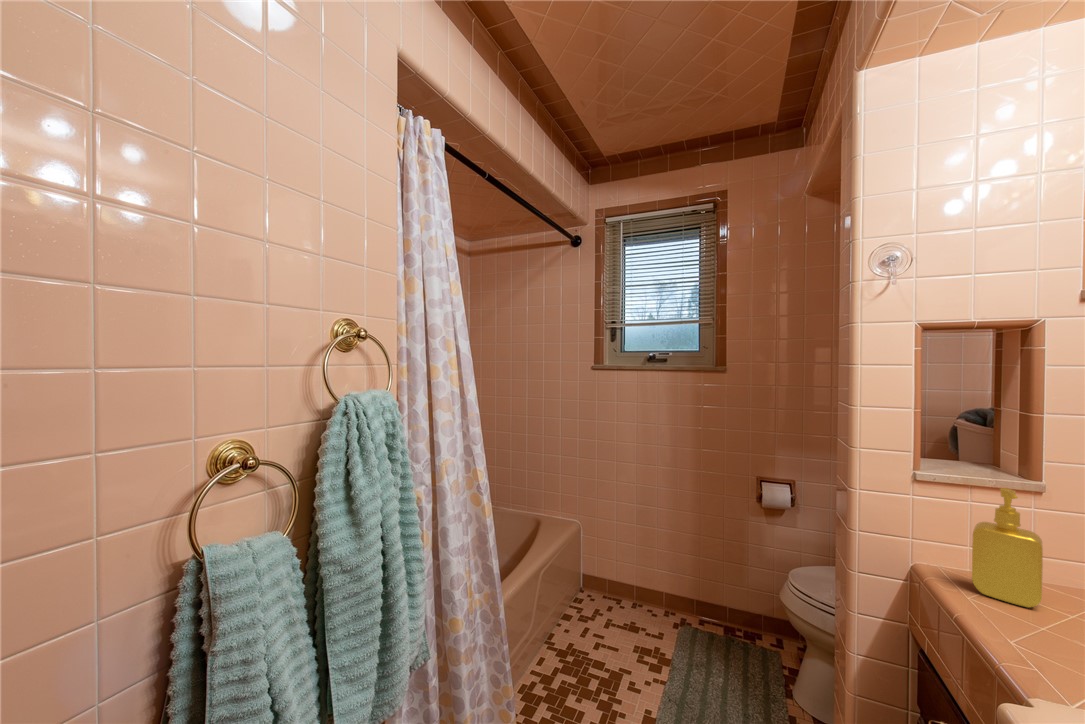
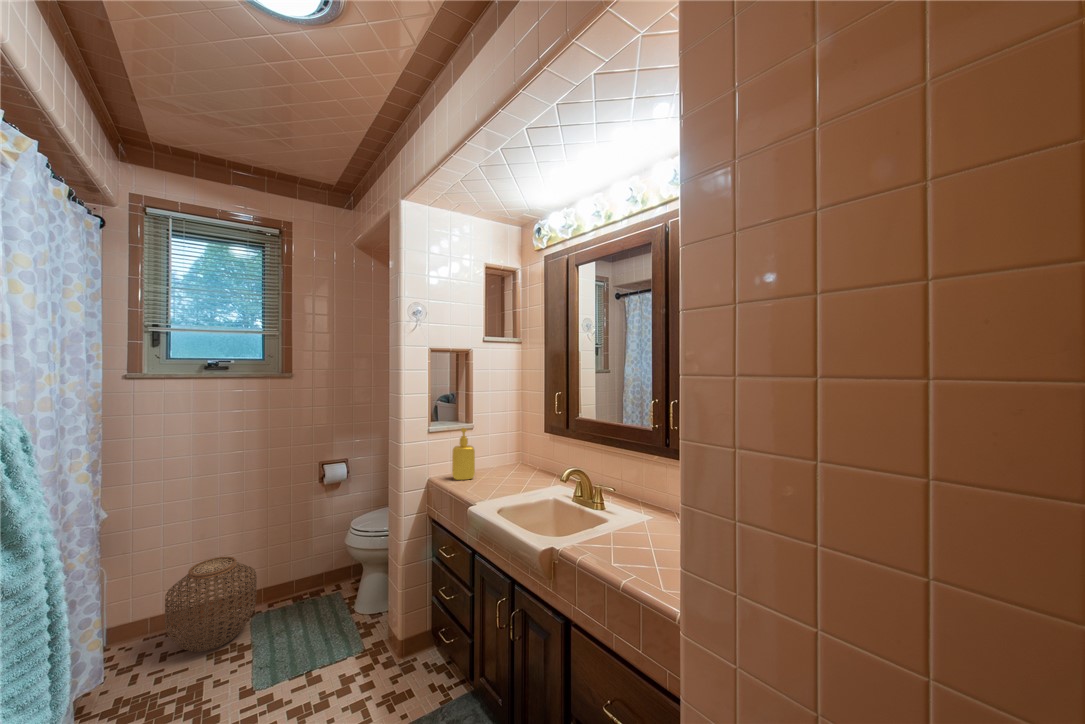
woven basket: none [609,549,683,643] -> present [165,557,257,652]

